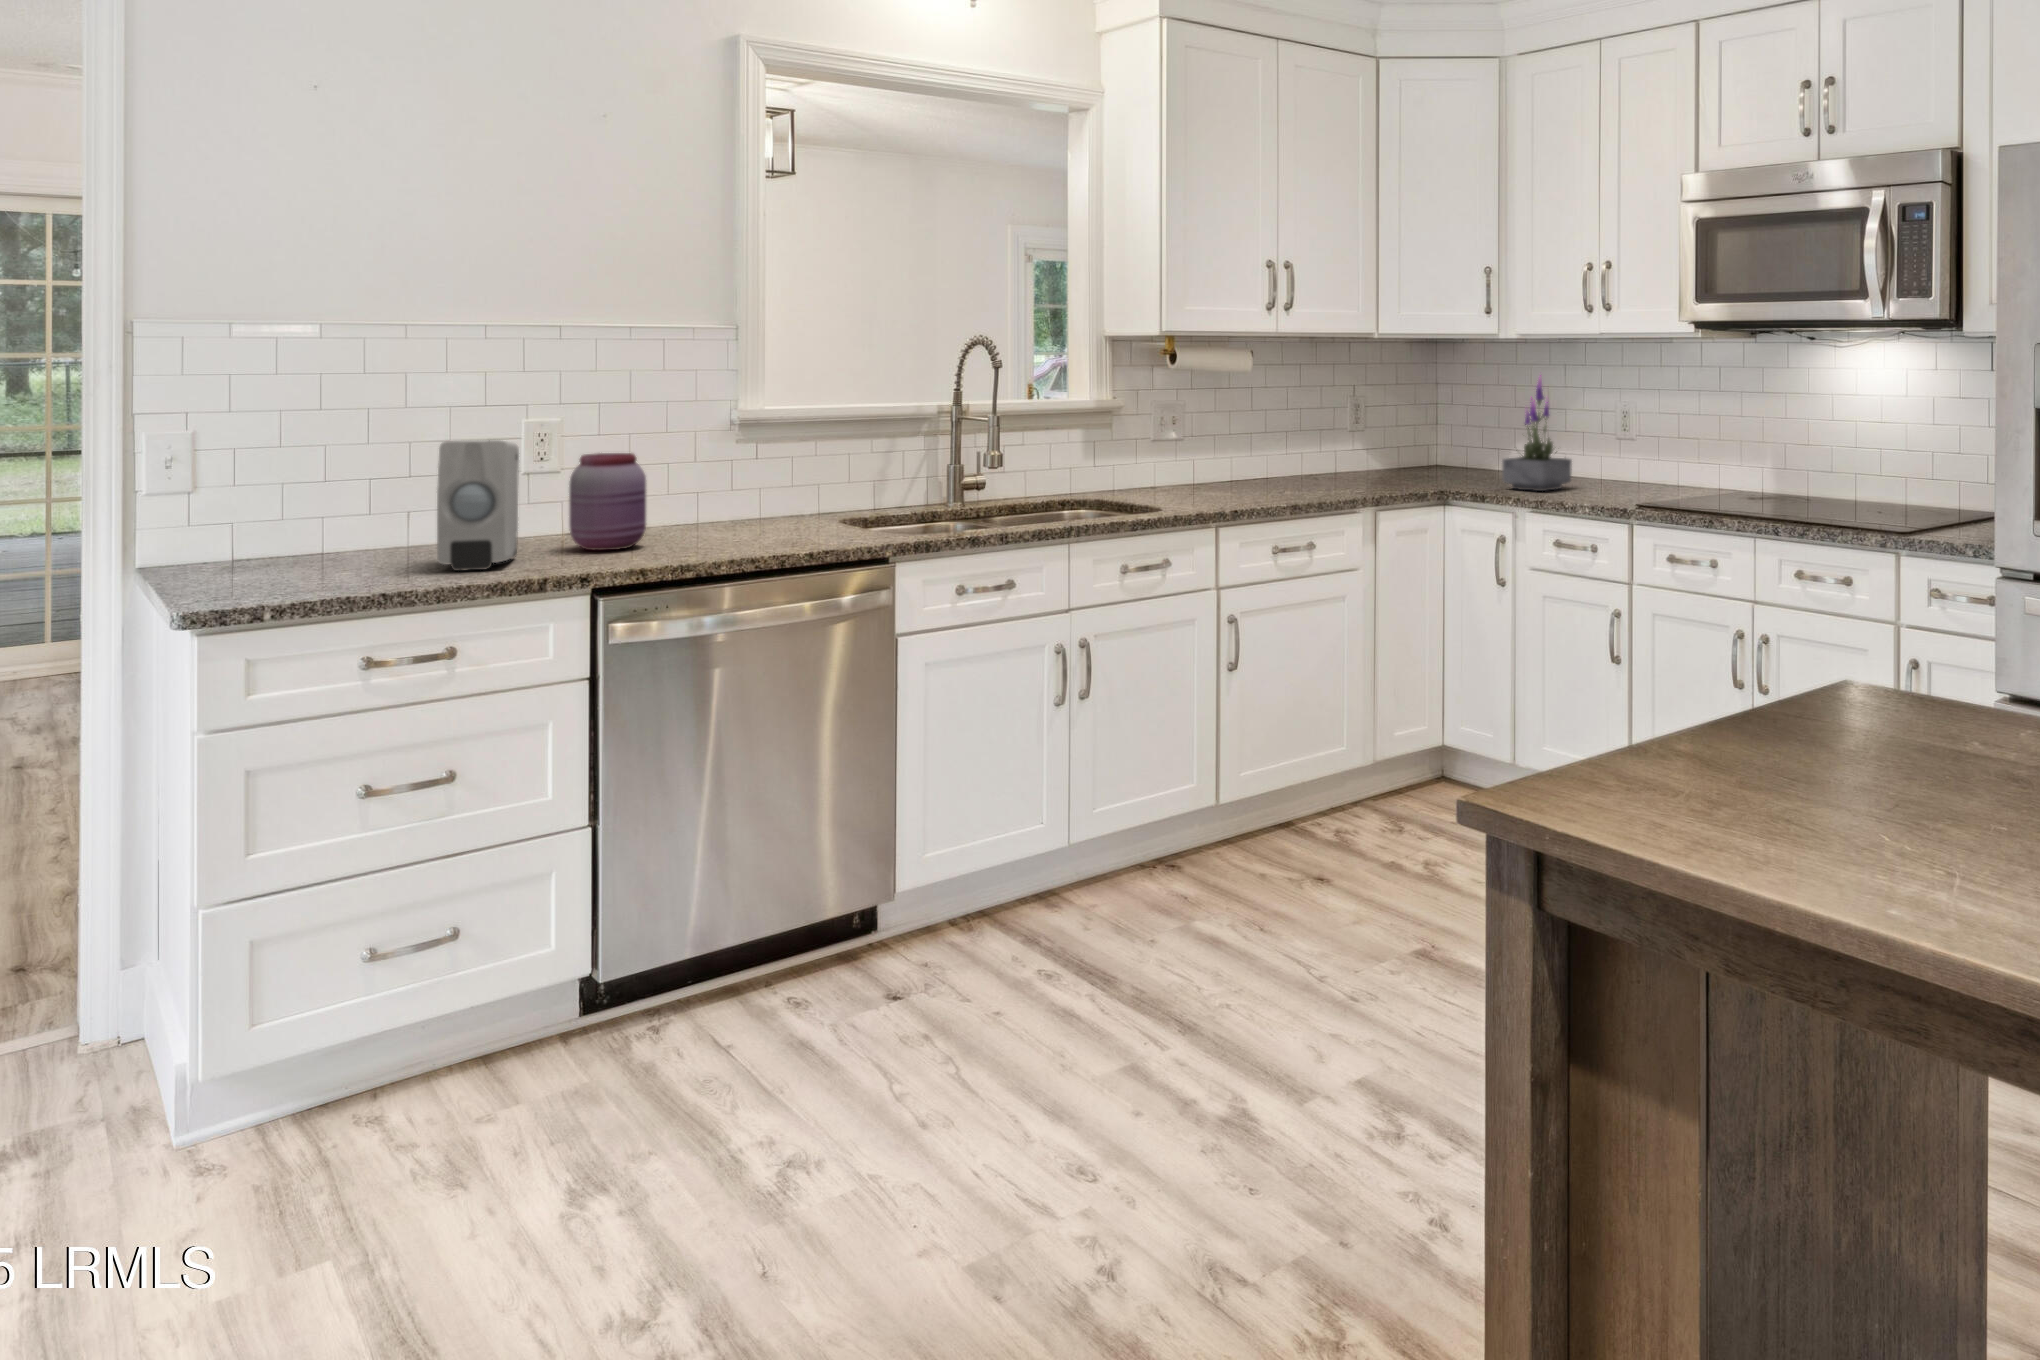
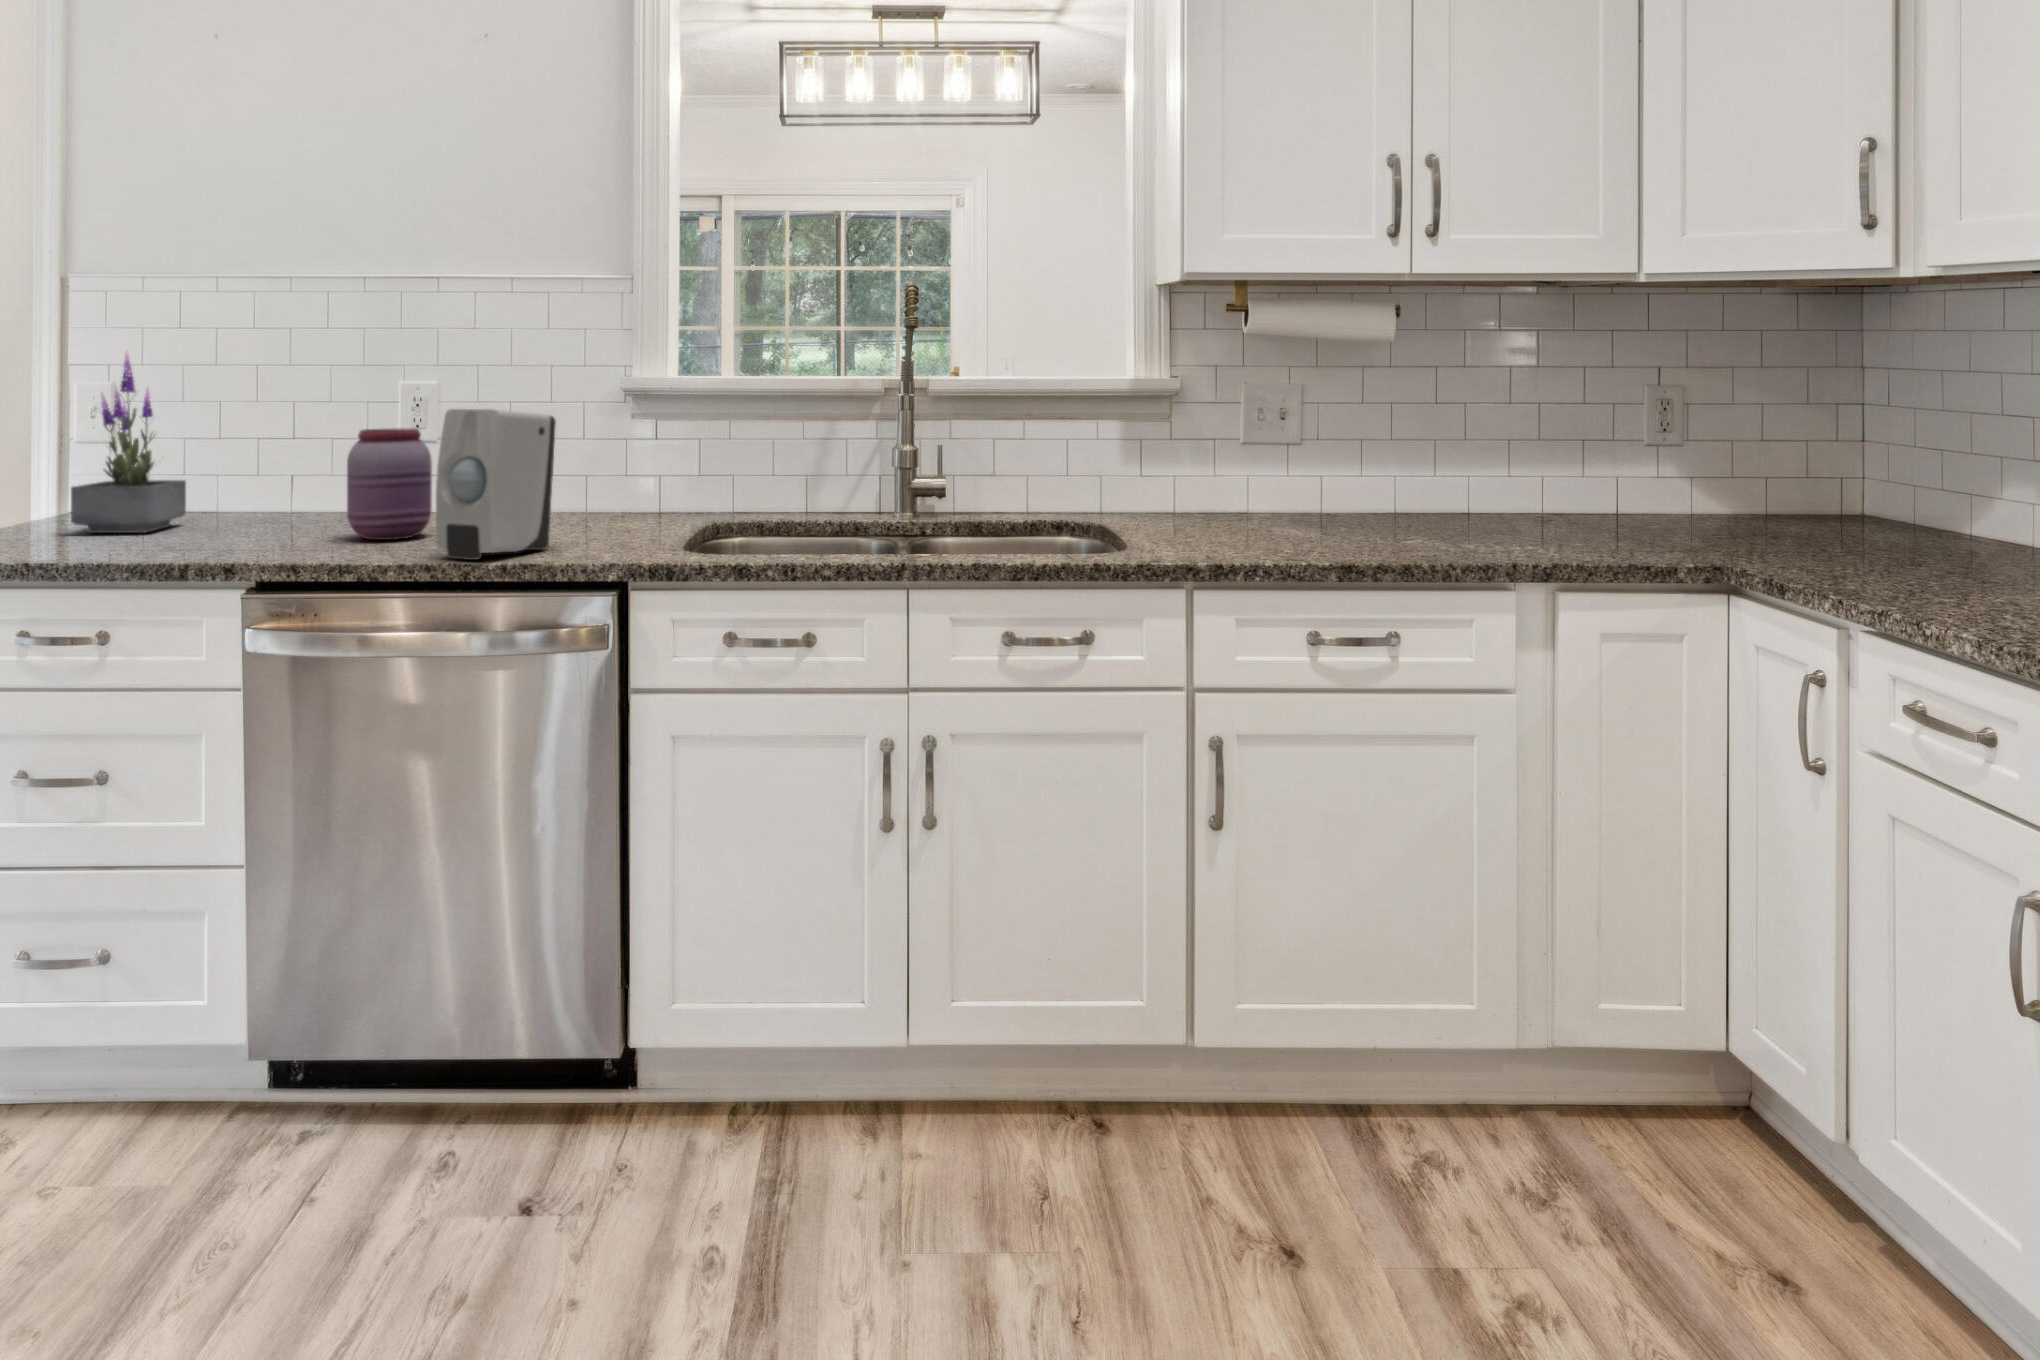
potted plant: present [1502,375,1572,491] -> present [71,354,186,533]
soap dispenser: present [437,440,519,571] -> present [436,409,556,560]

